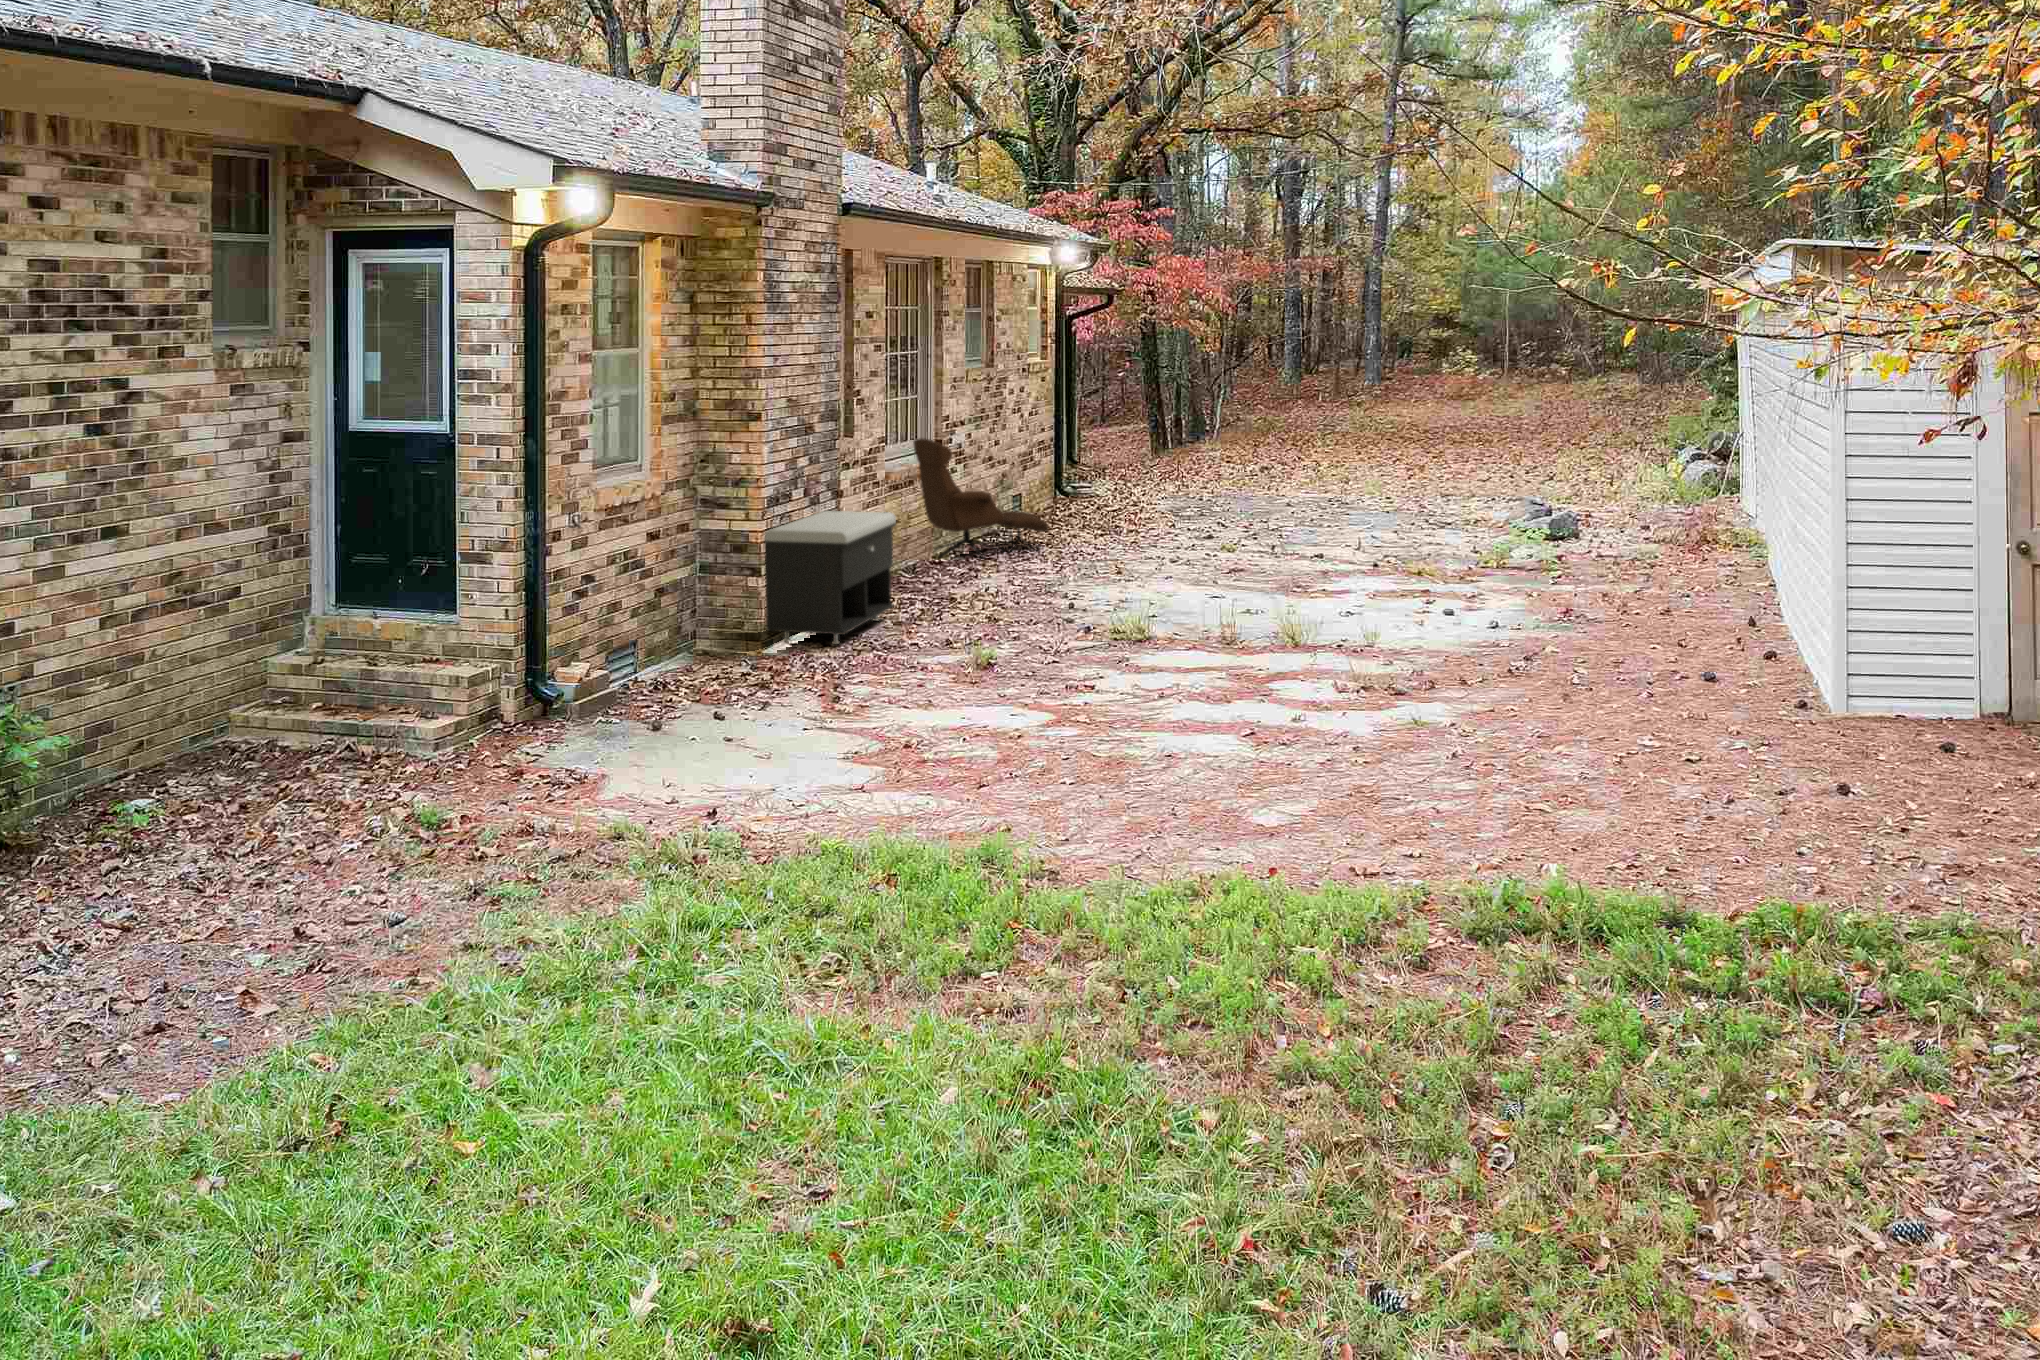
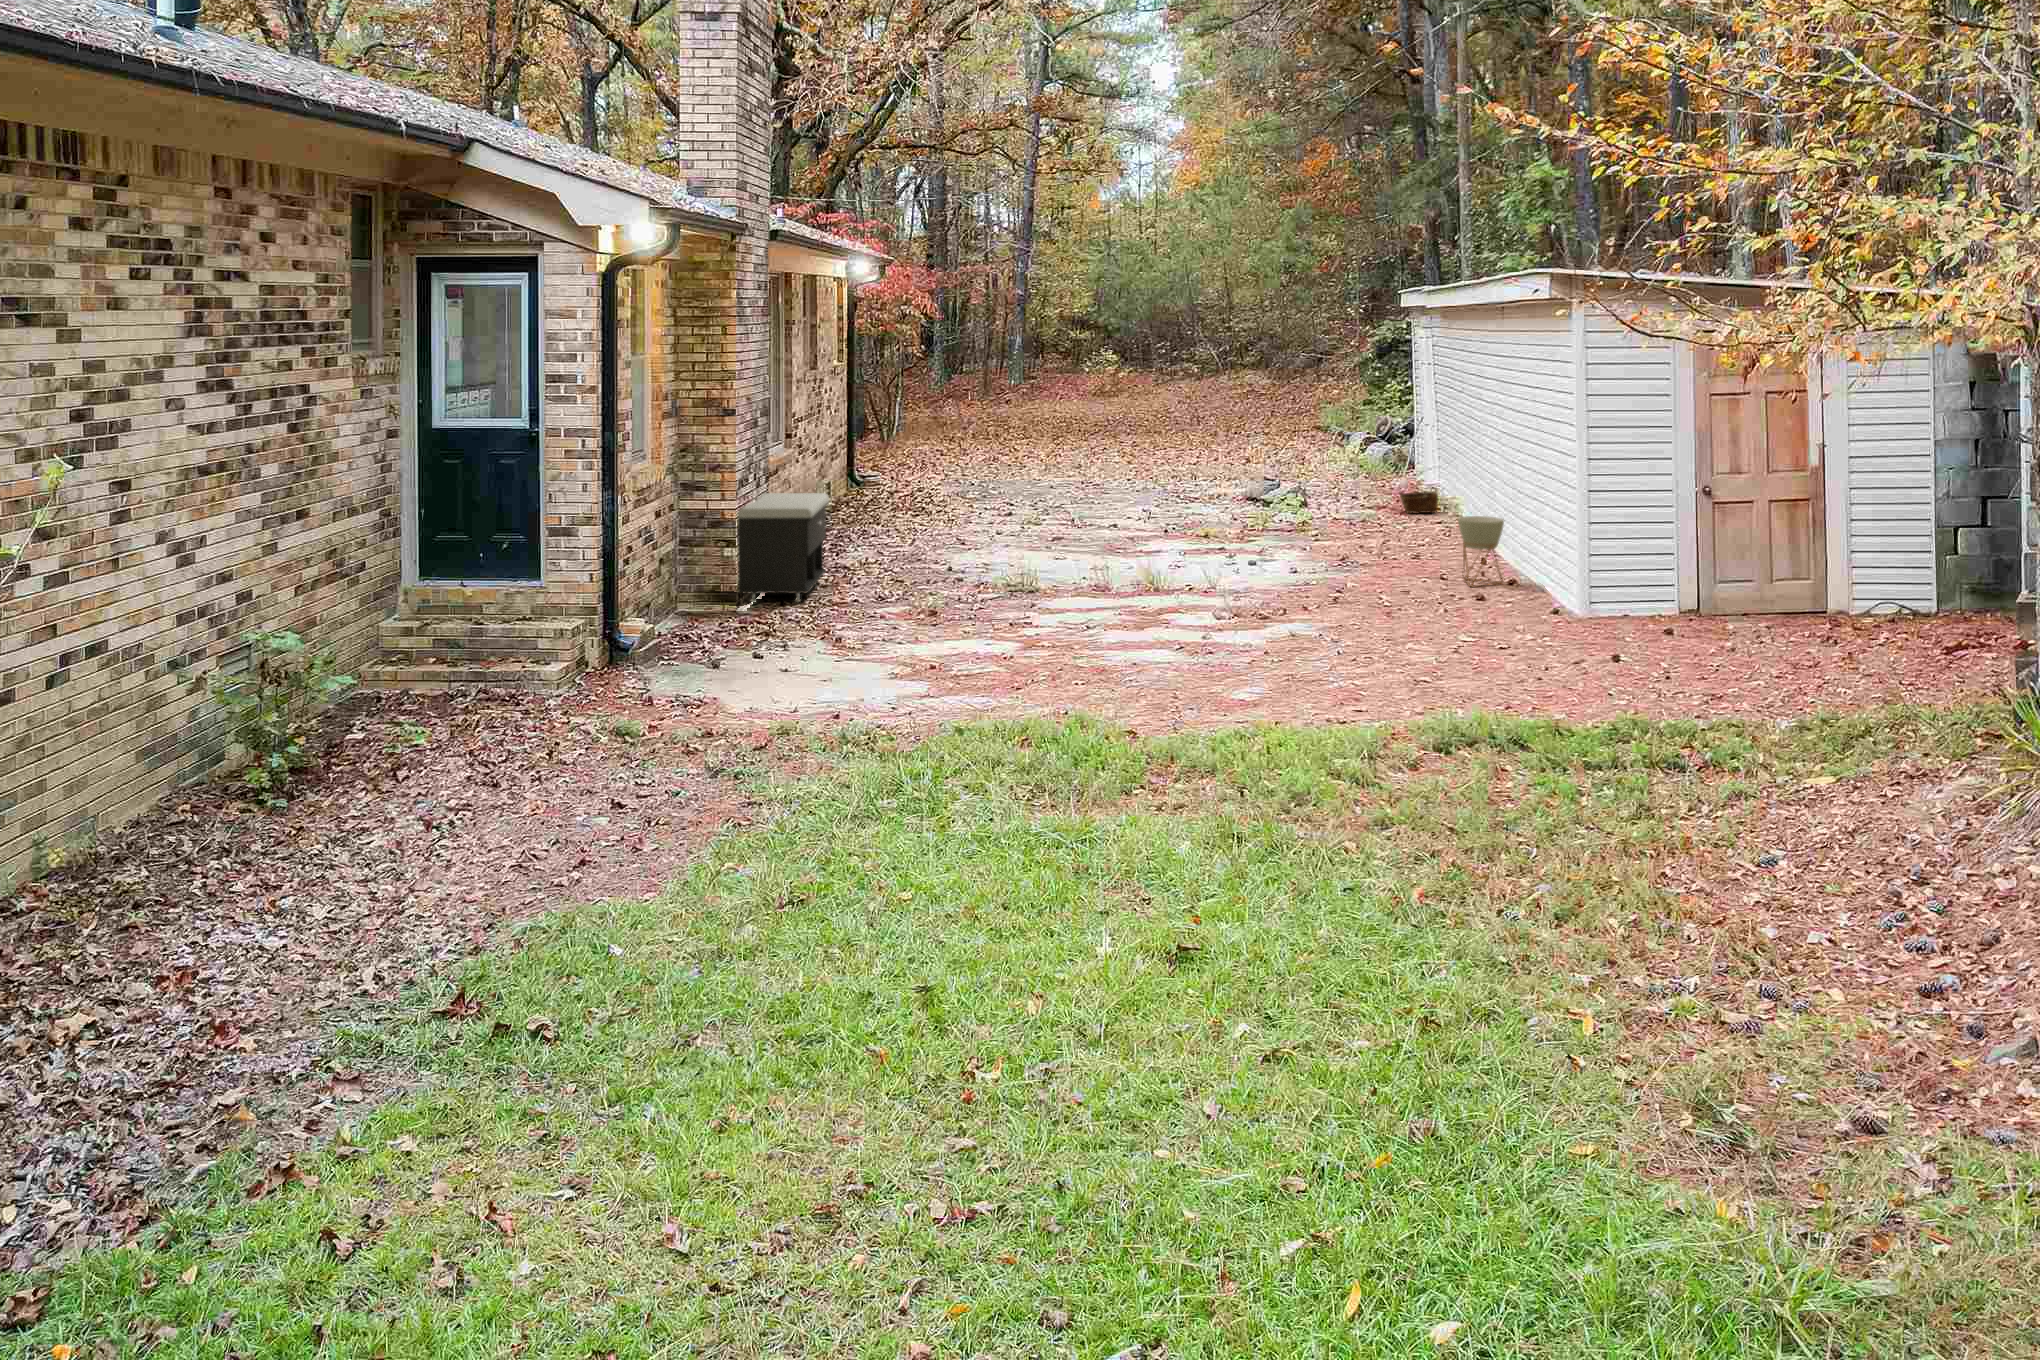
lounge chair: present [913,438,1048,559] -> none [786,432,900,536]
woven basket: none [1703,518,1761,554] -> present [1399,491,1438,514]
planter: none [1730,568,1803,671] -> present [1458,516,1504,587]

